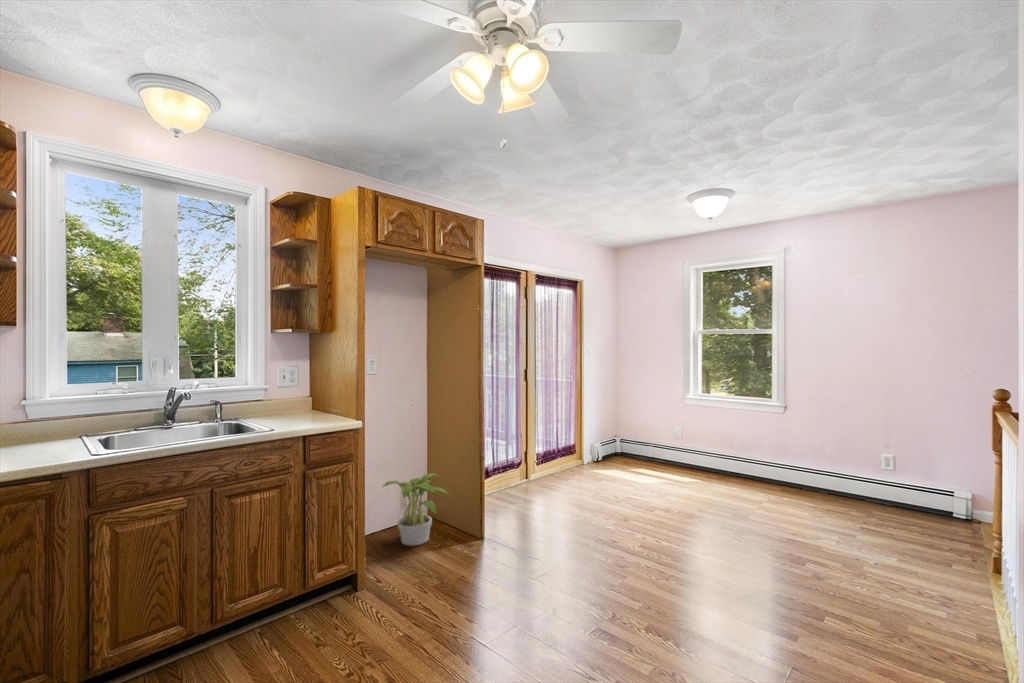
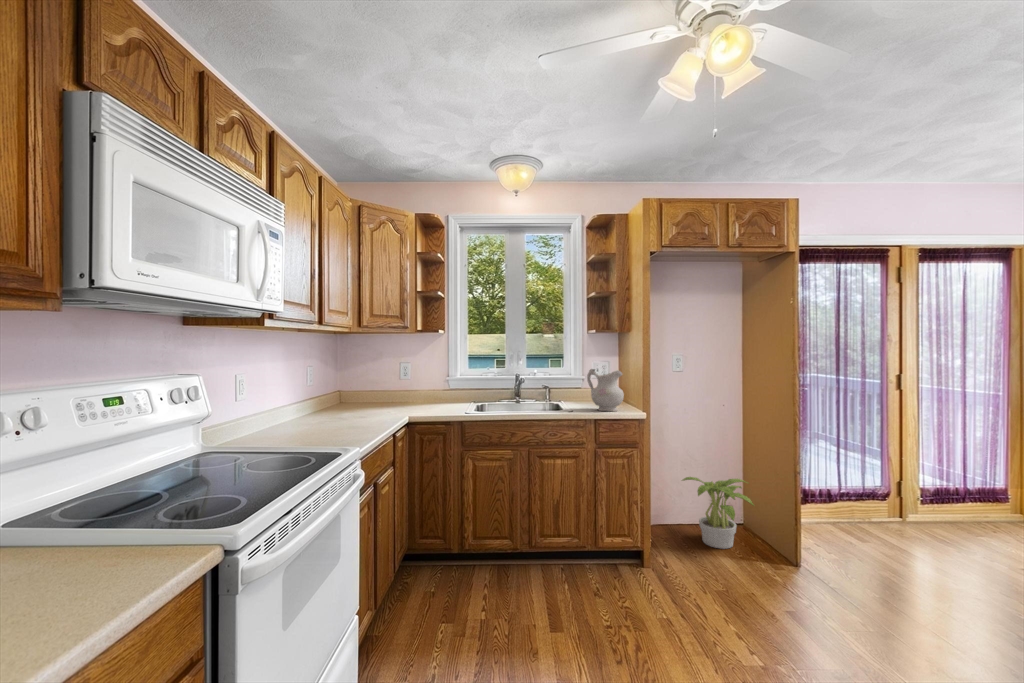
ceramic pitcher: none [286,375,333,425] -> present [587,369,624,411]

